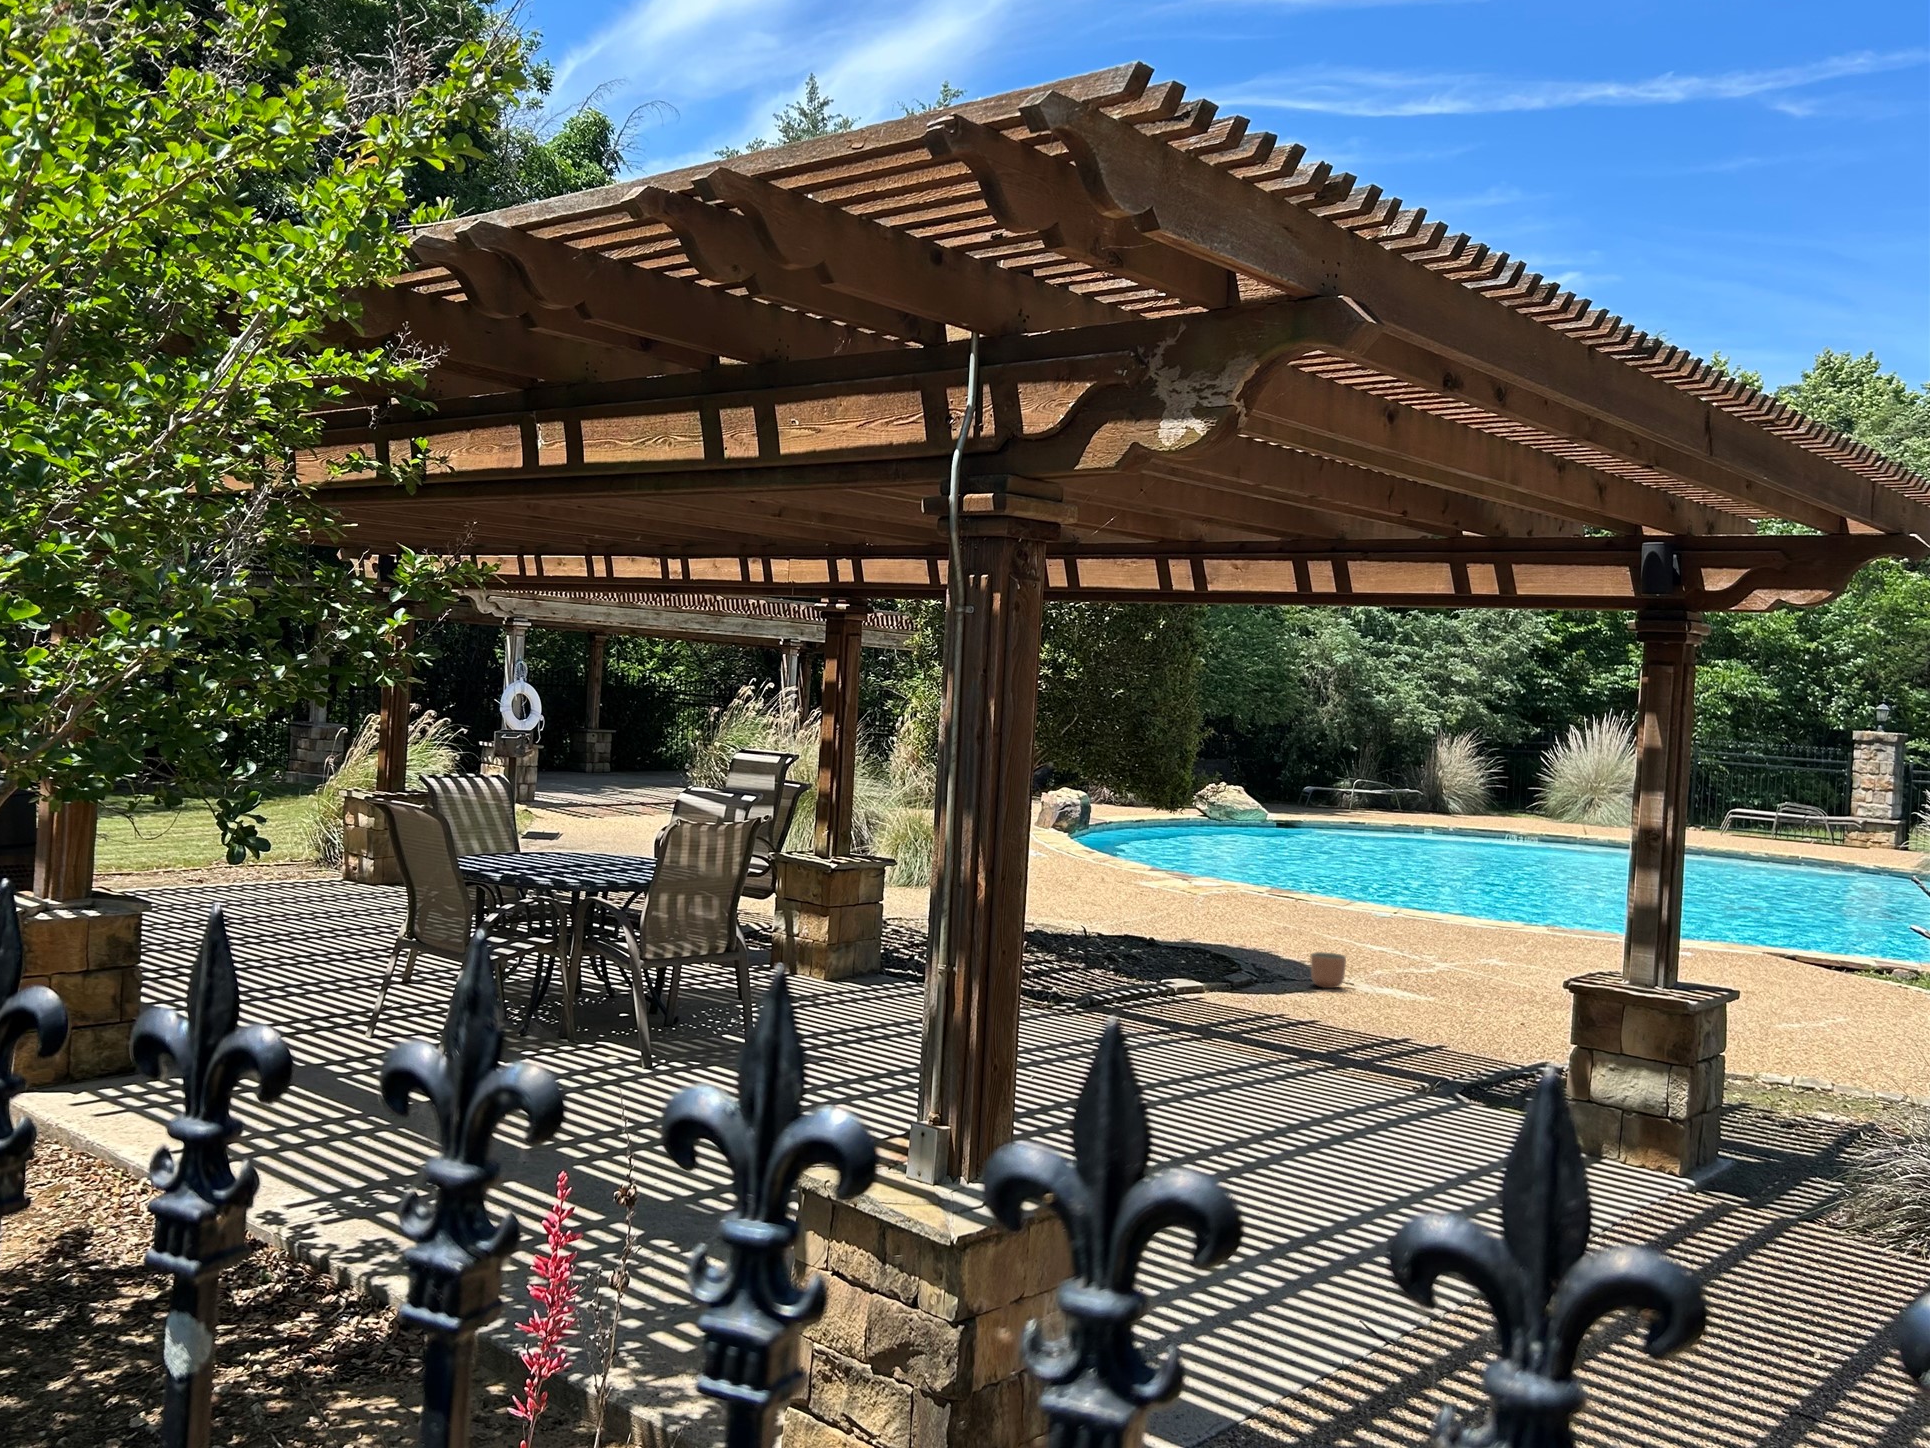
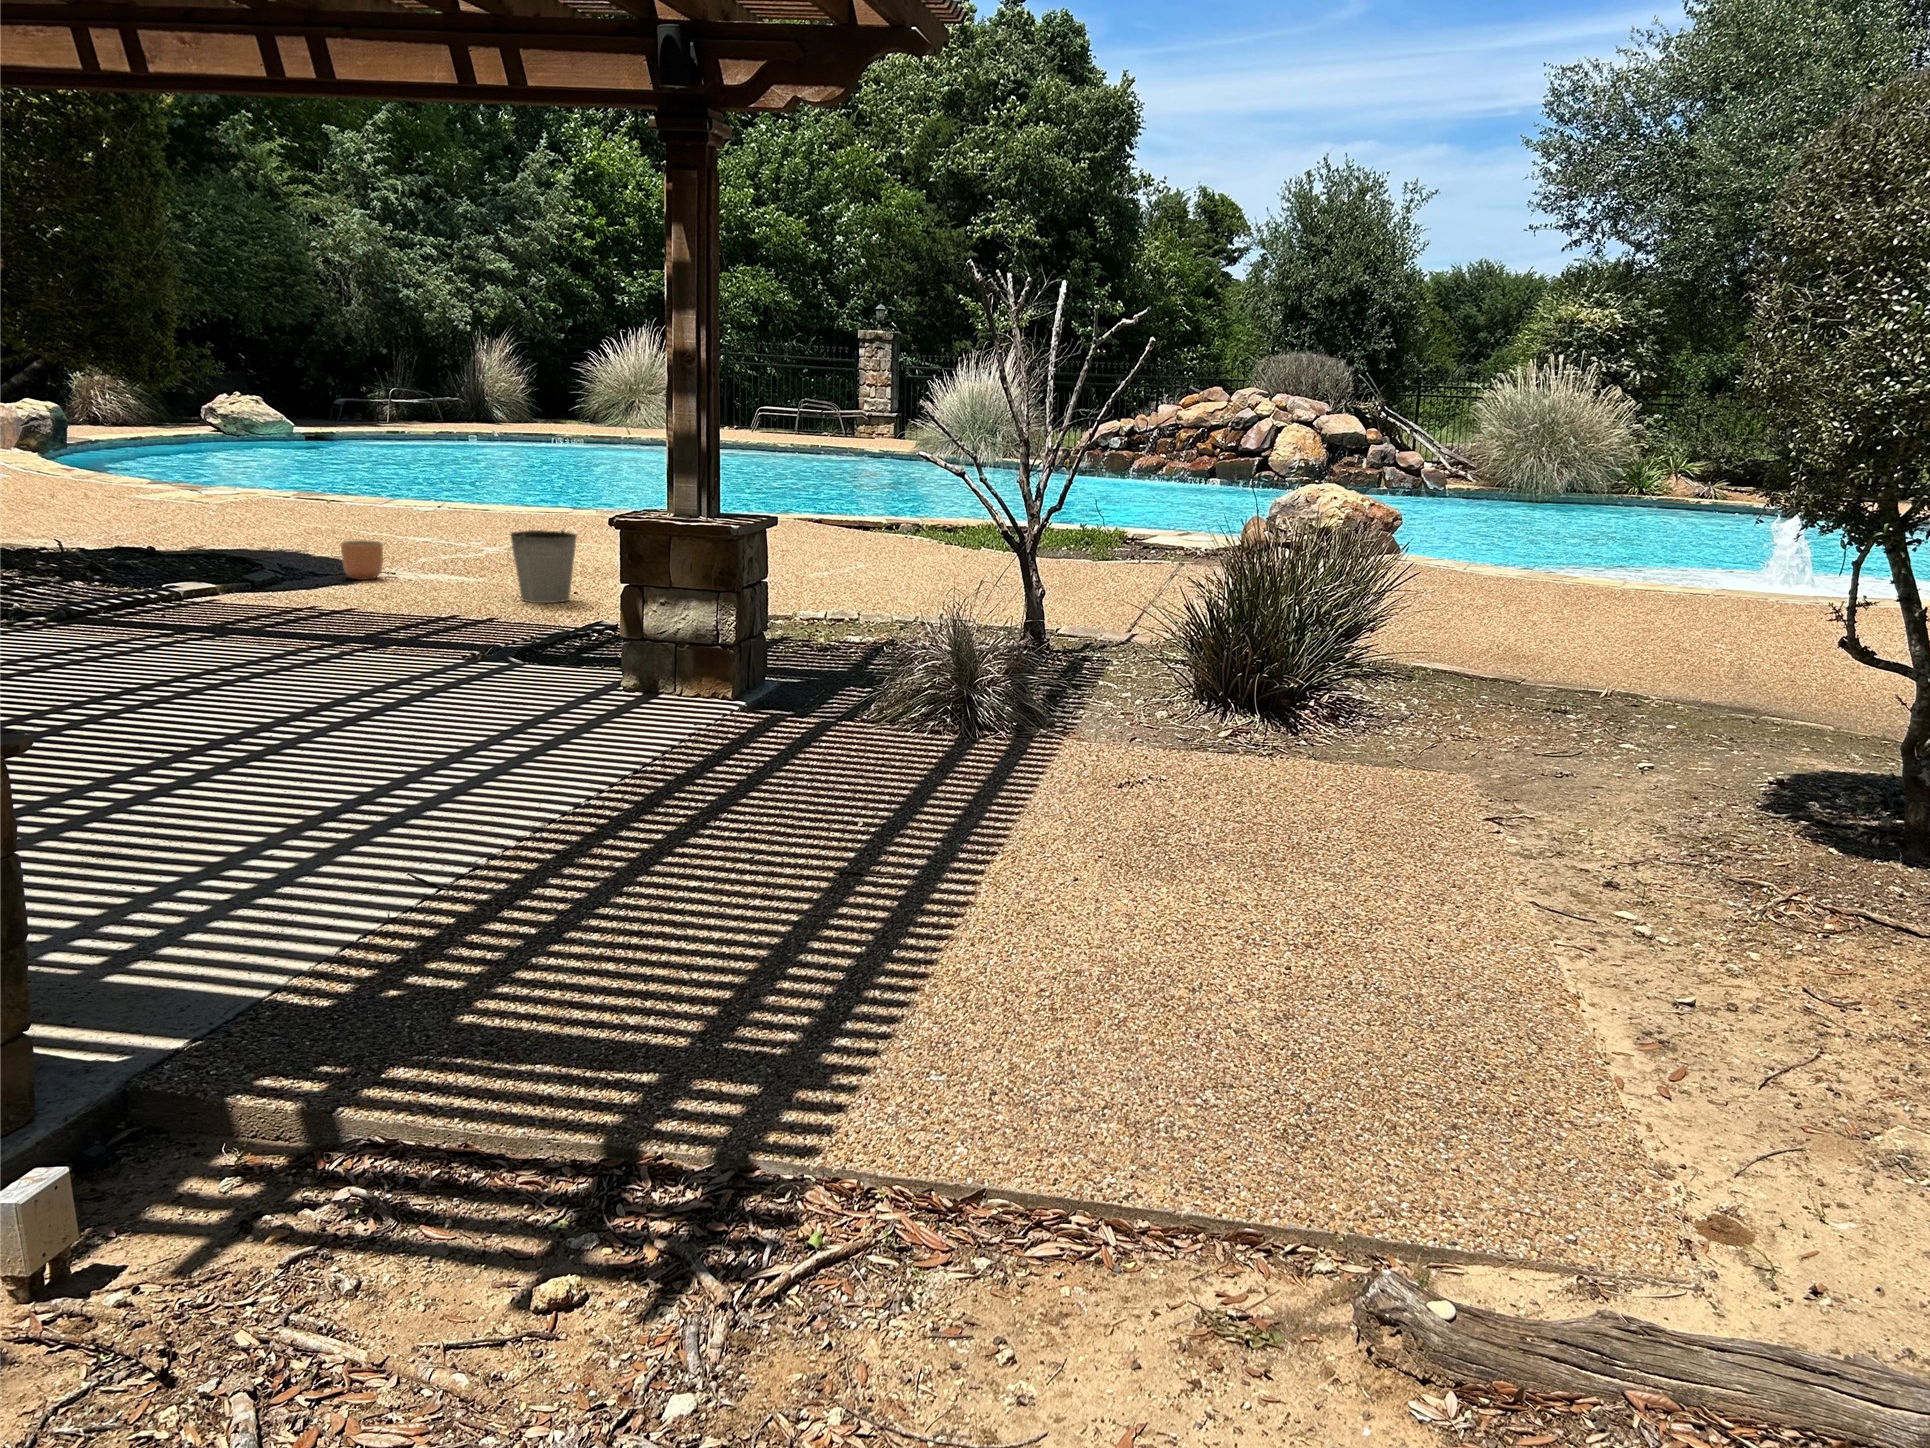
bucket: none [1457,960,1526,1032] -> present [507,529,577,603]

